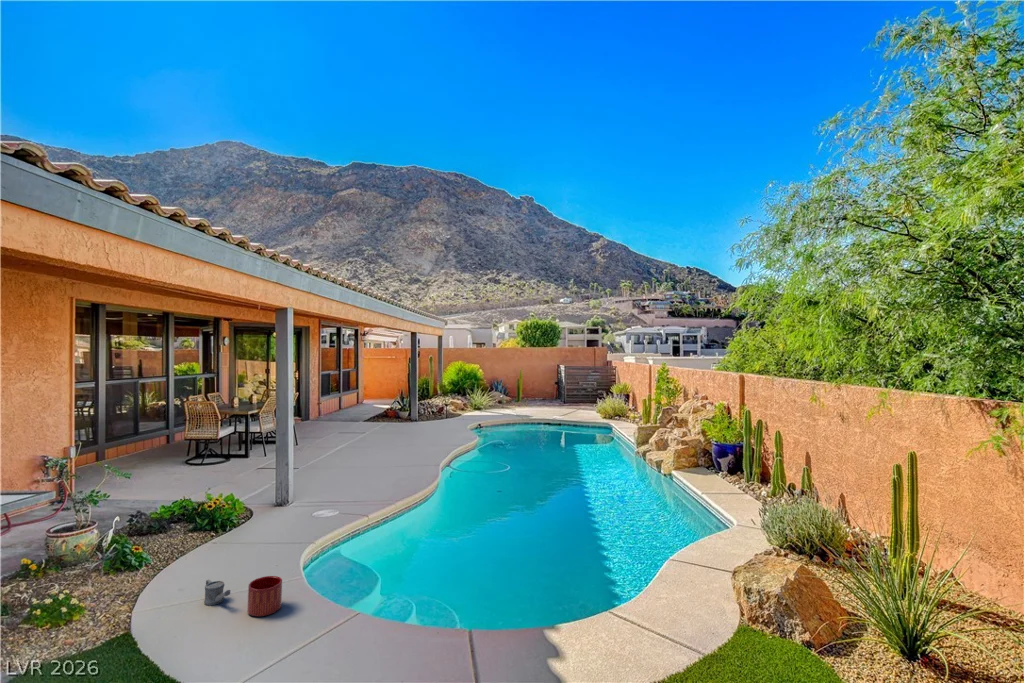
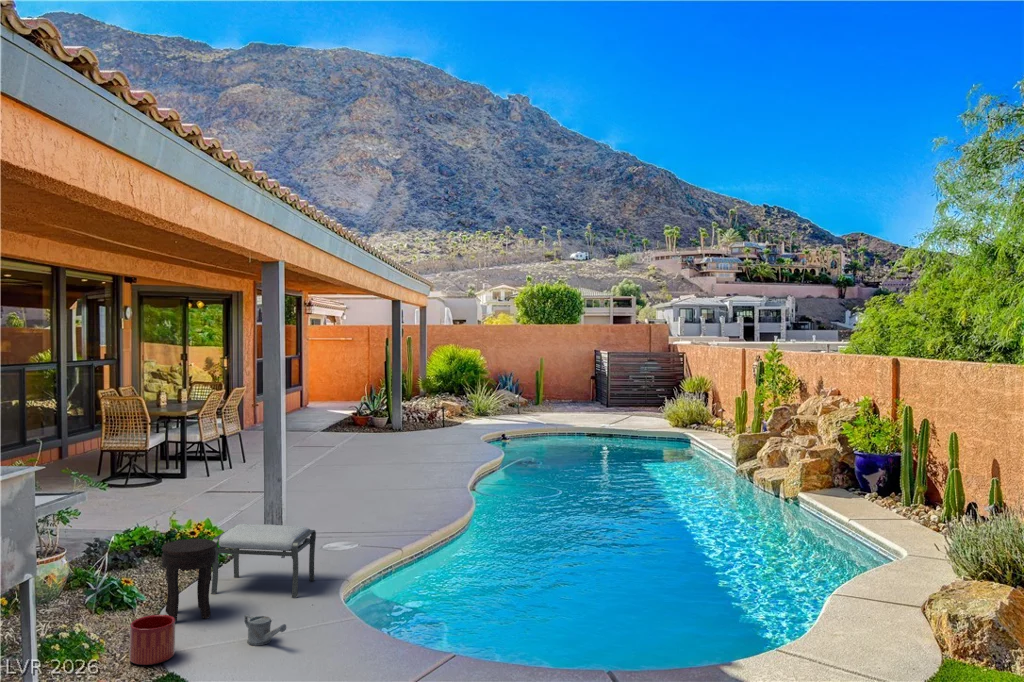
ottoman: none [205,502,291,560] -> present [211,524,316,598]
side table: none [155,517,200,583] -> present [162,539,216,621]
planter: present [247,576,282,616] -> present [129,615,175,665]

